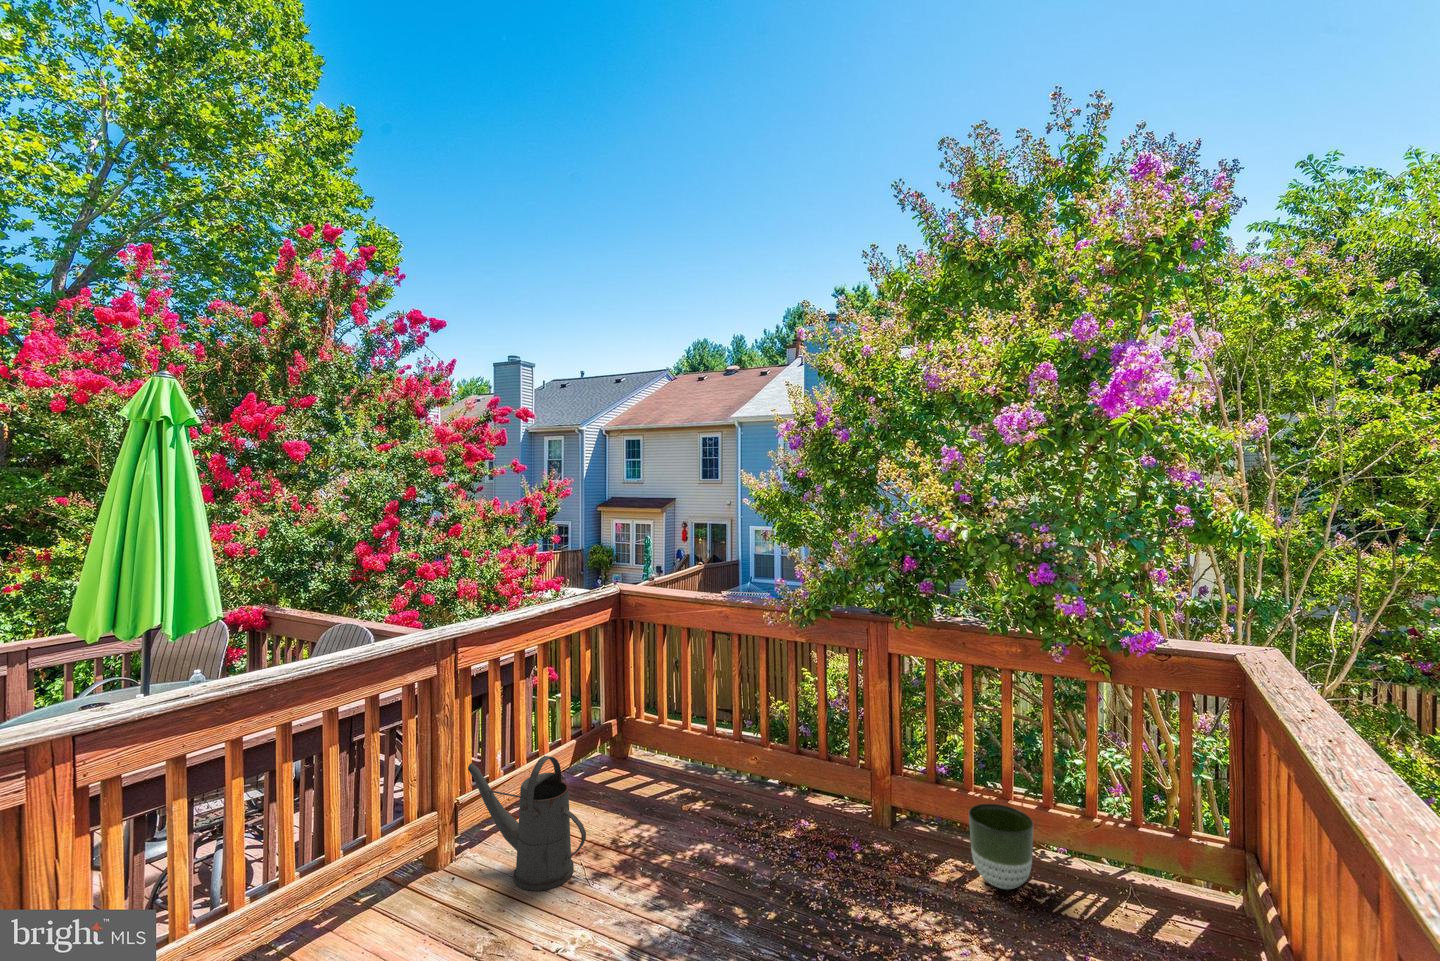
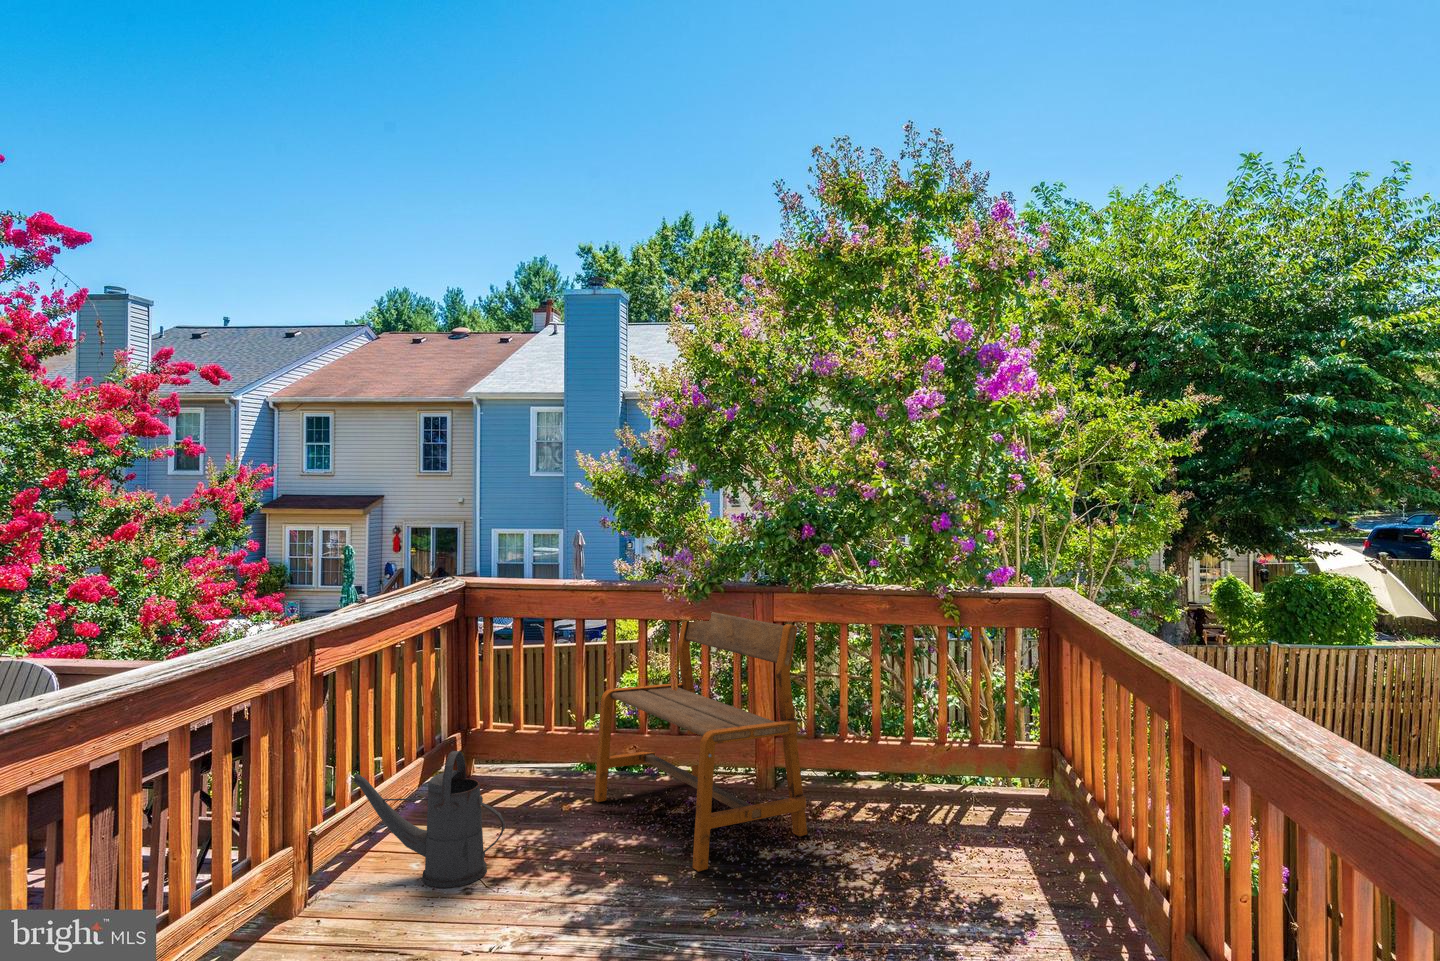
bench: none [711,623,905,930] -> present [594,612,807,872]
planter: present [969,804,1033,889] -> none [851,747,904,814]

